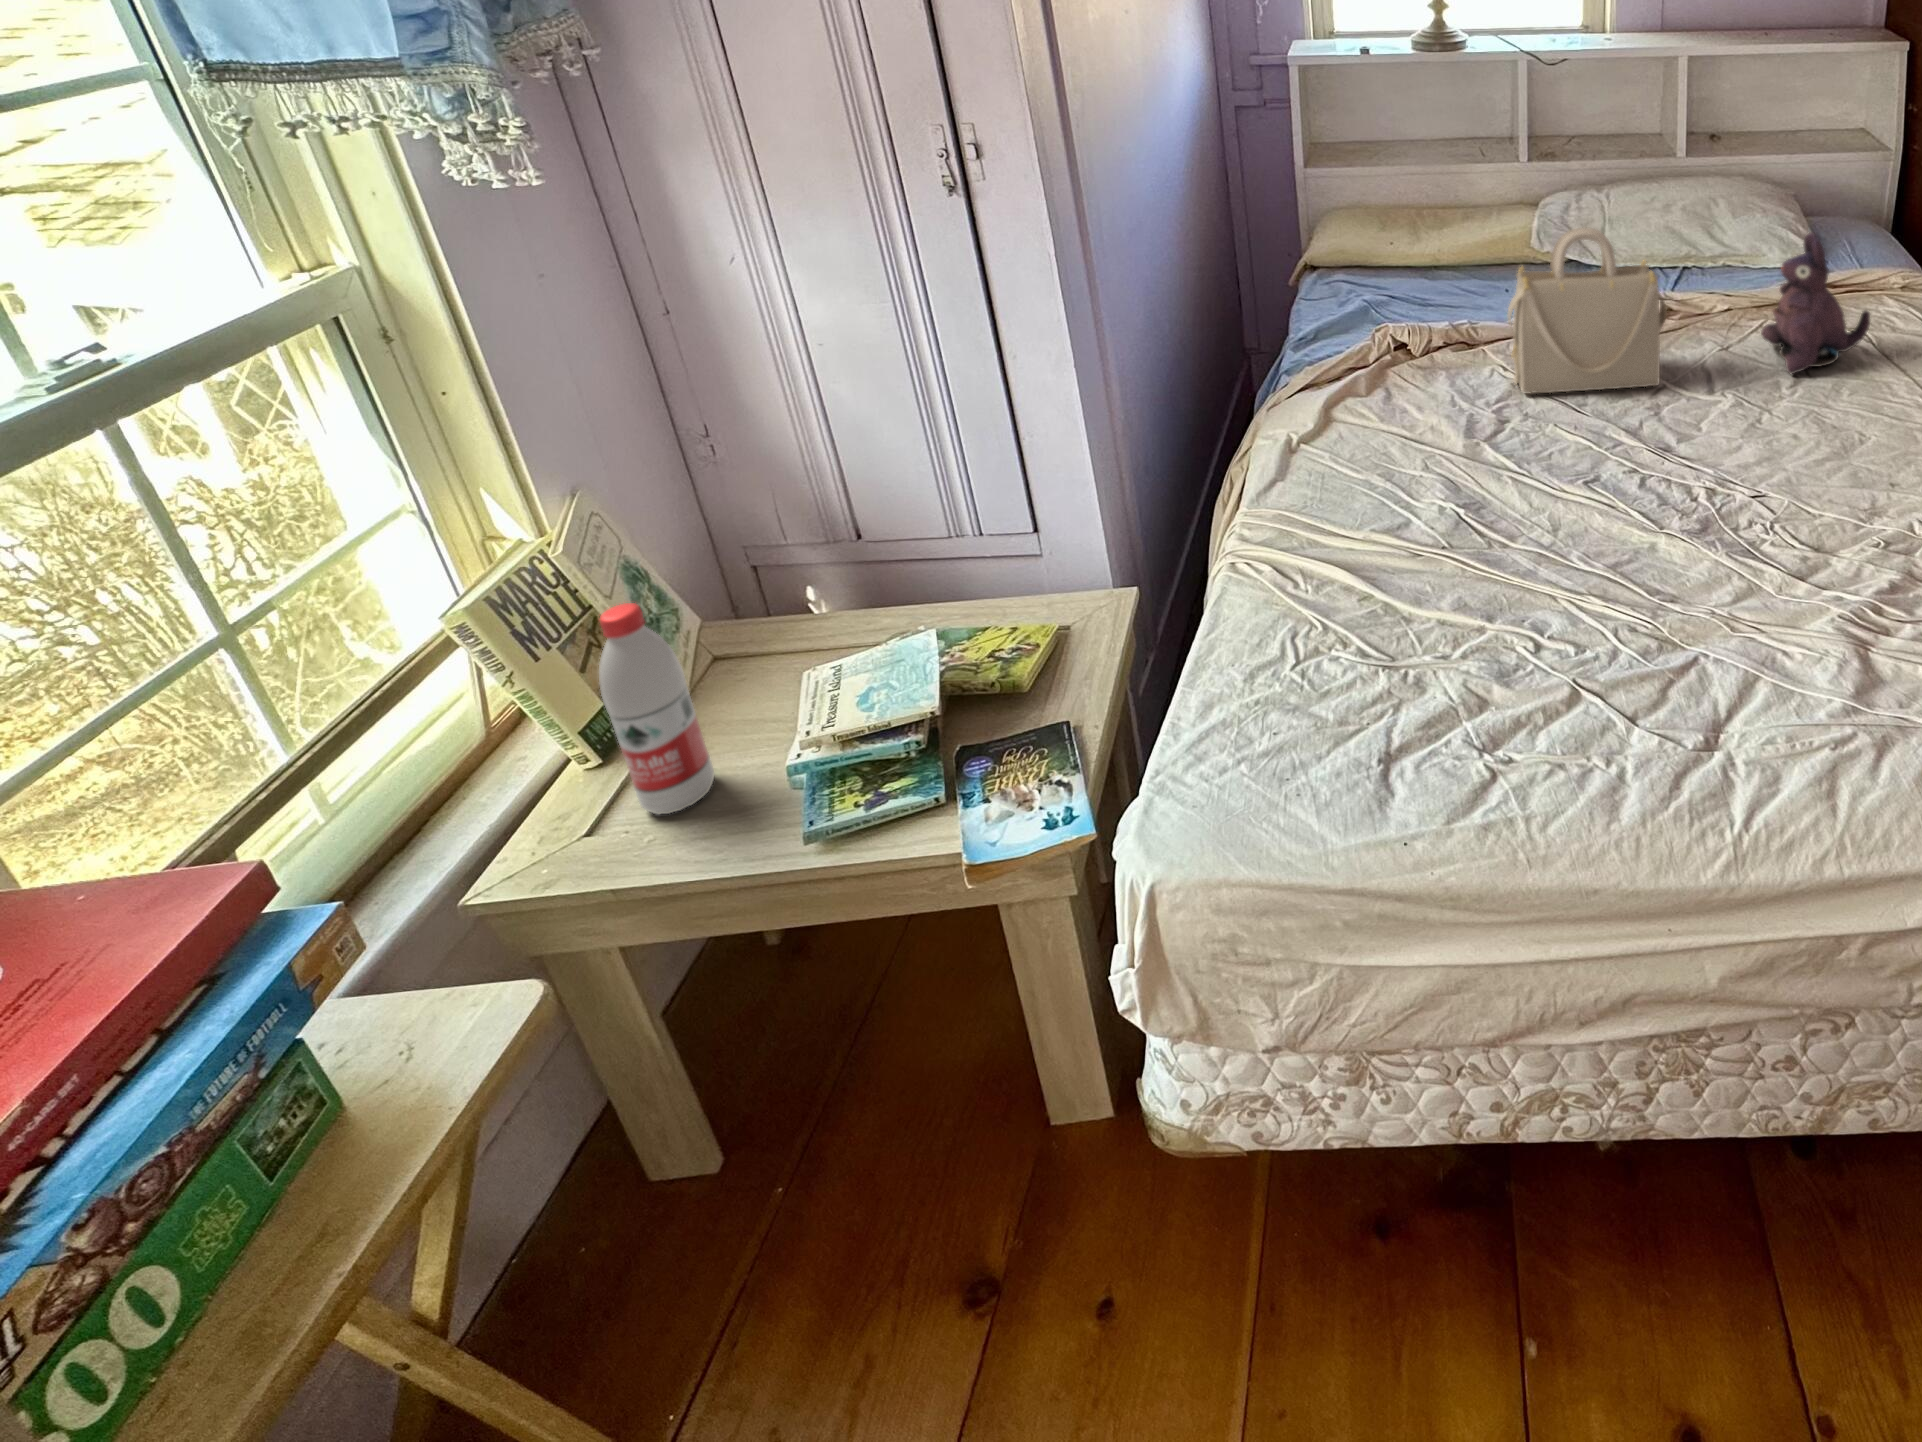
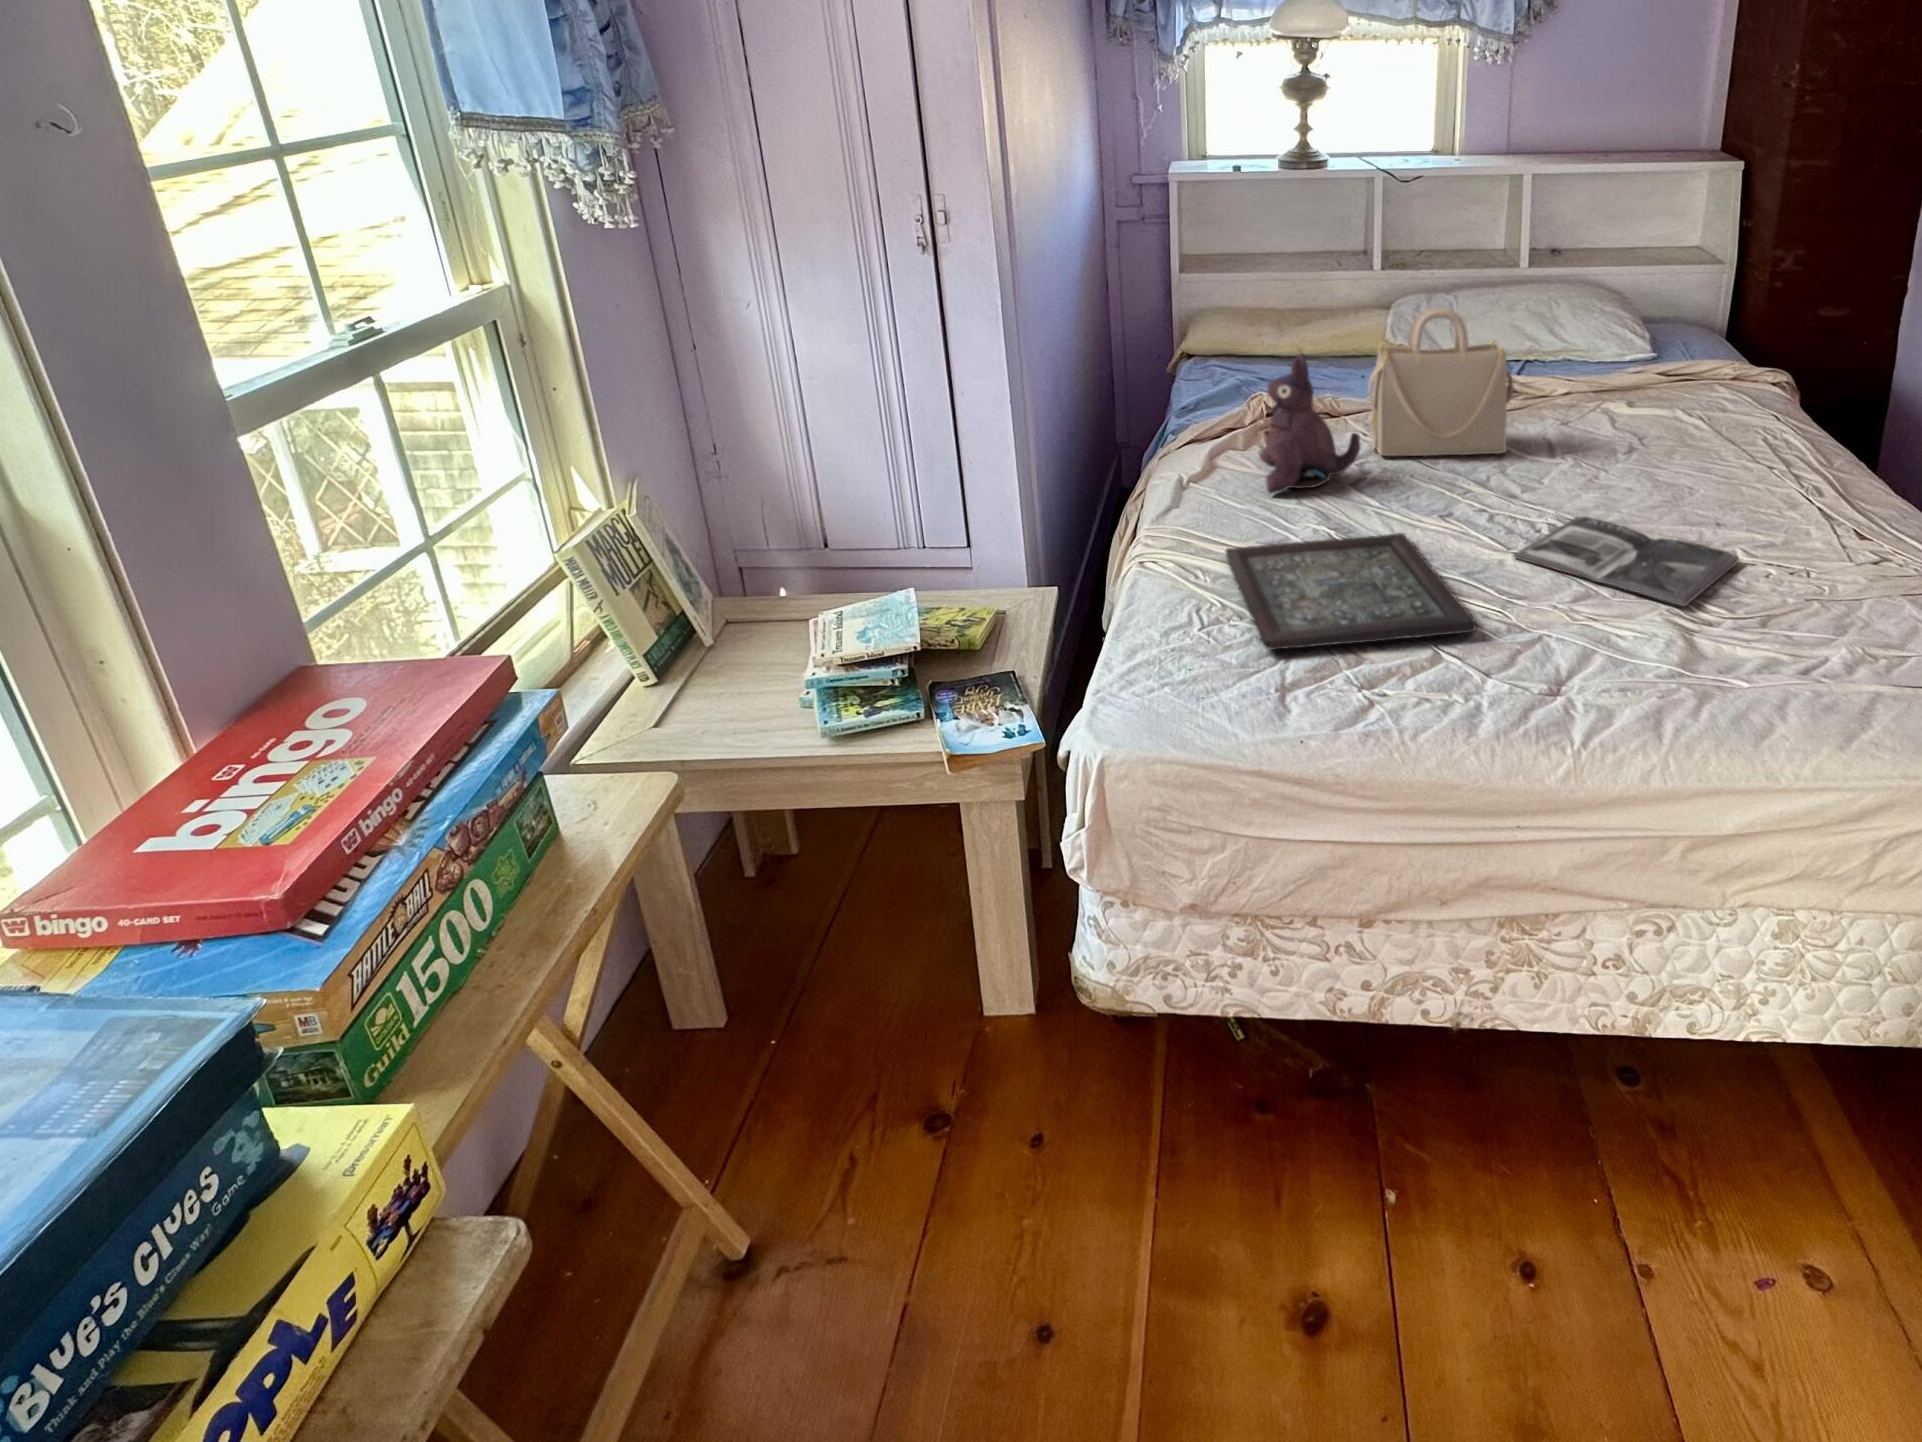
plush toy: present [1761,232,1870,374] -> present [1260,353,1361,494]
magazine: none [1667,474,1913,604] -> present [1514,516,1739,606]
tray: none [1335,509,1622,702] -> present [1226,533,1476,650]
water bottle: present [599,603,714,815] -> none [683,539,750,710]

